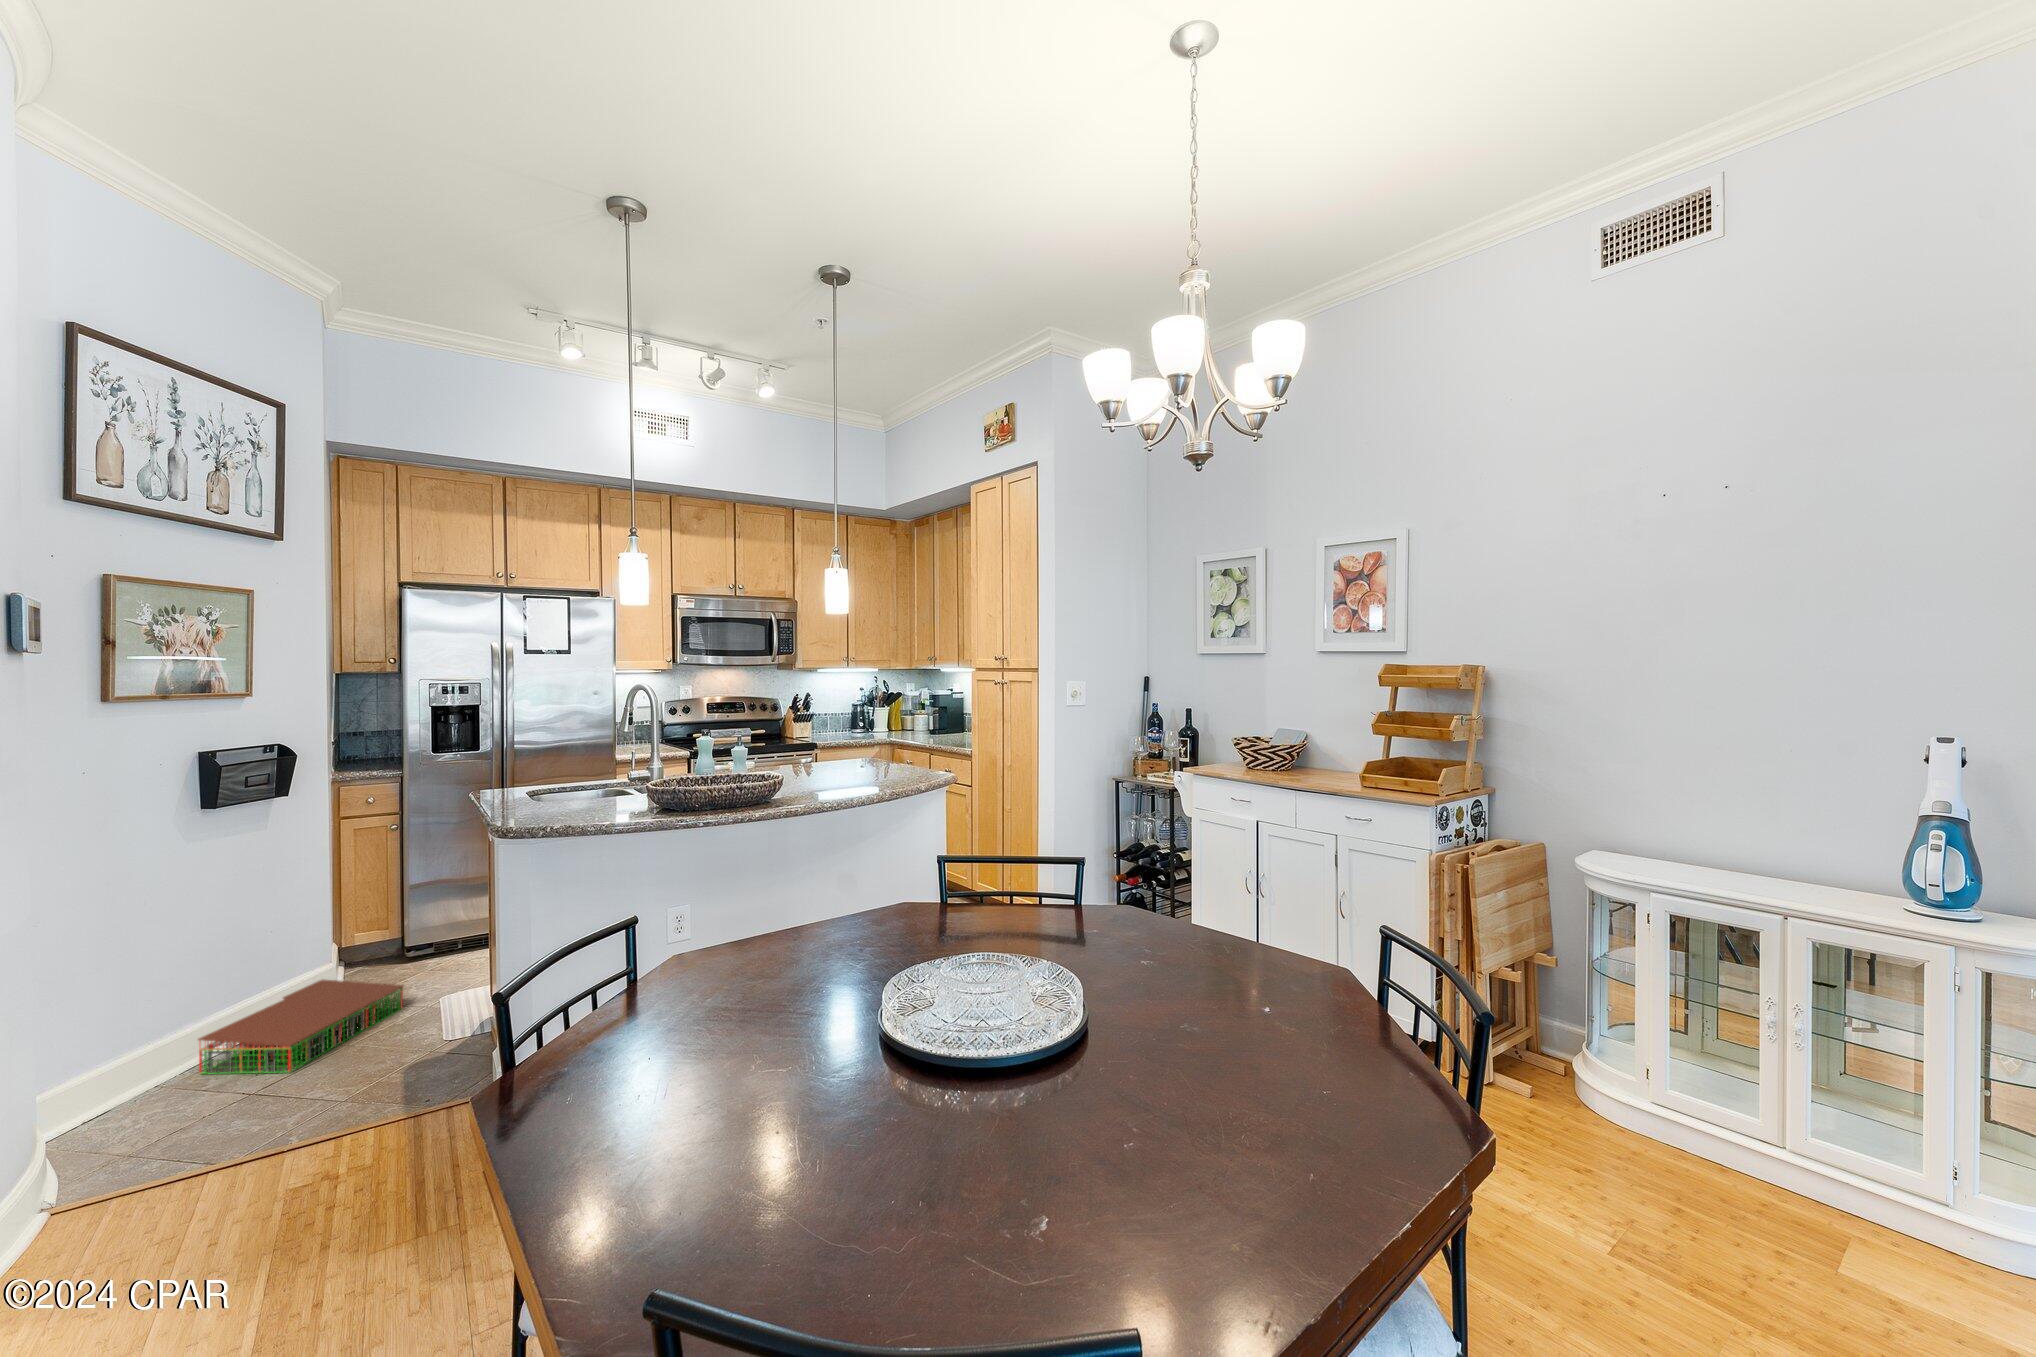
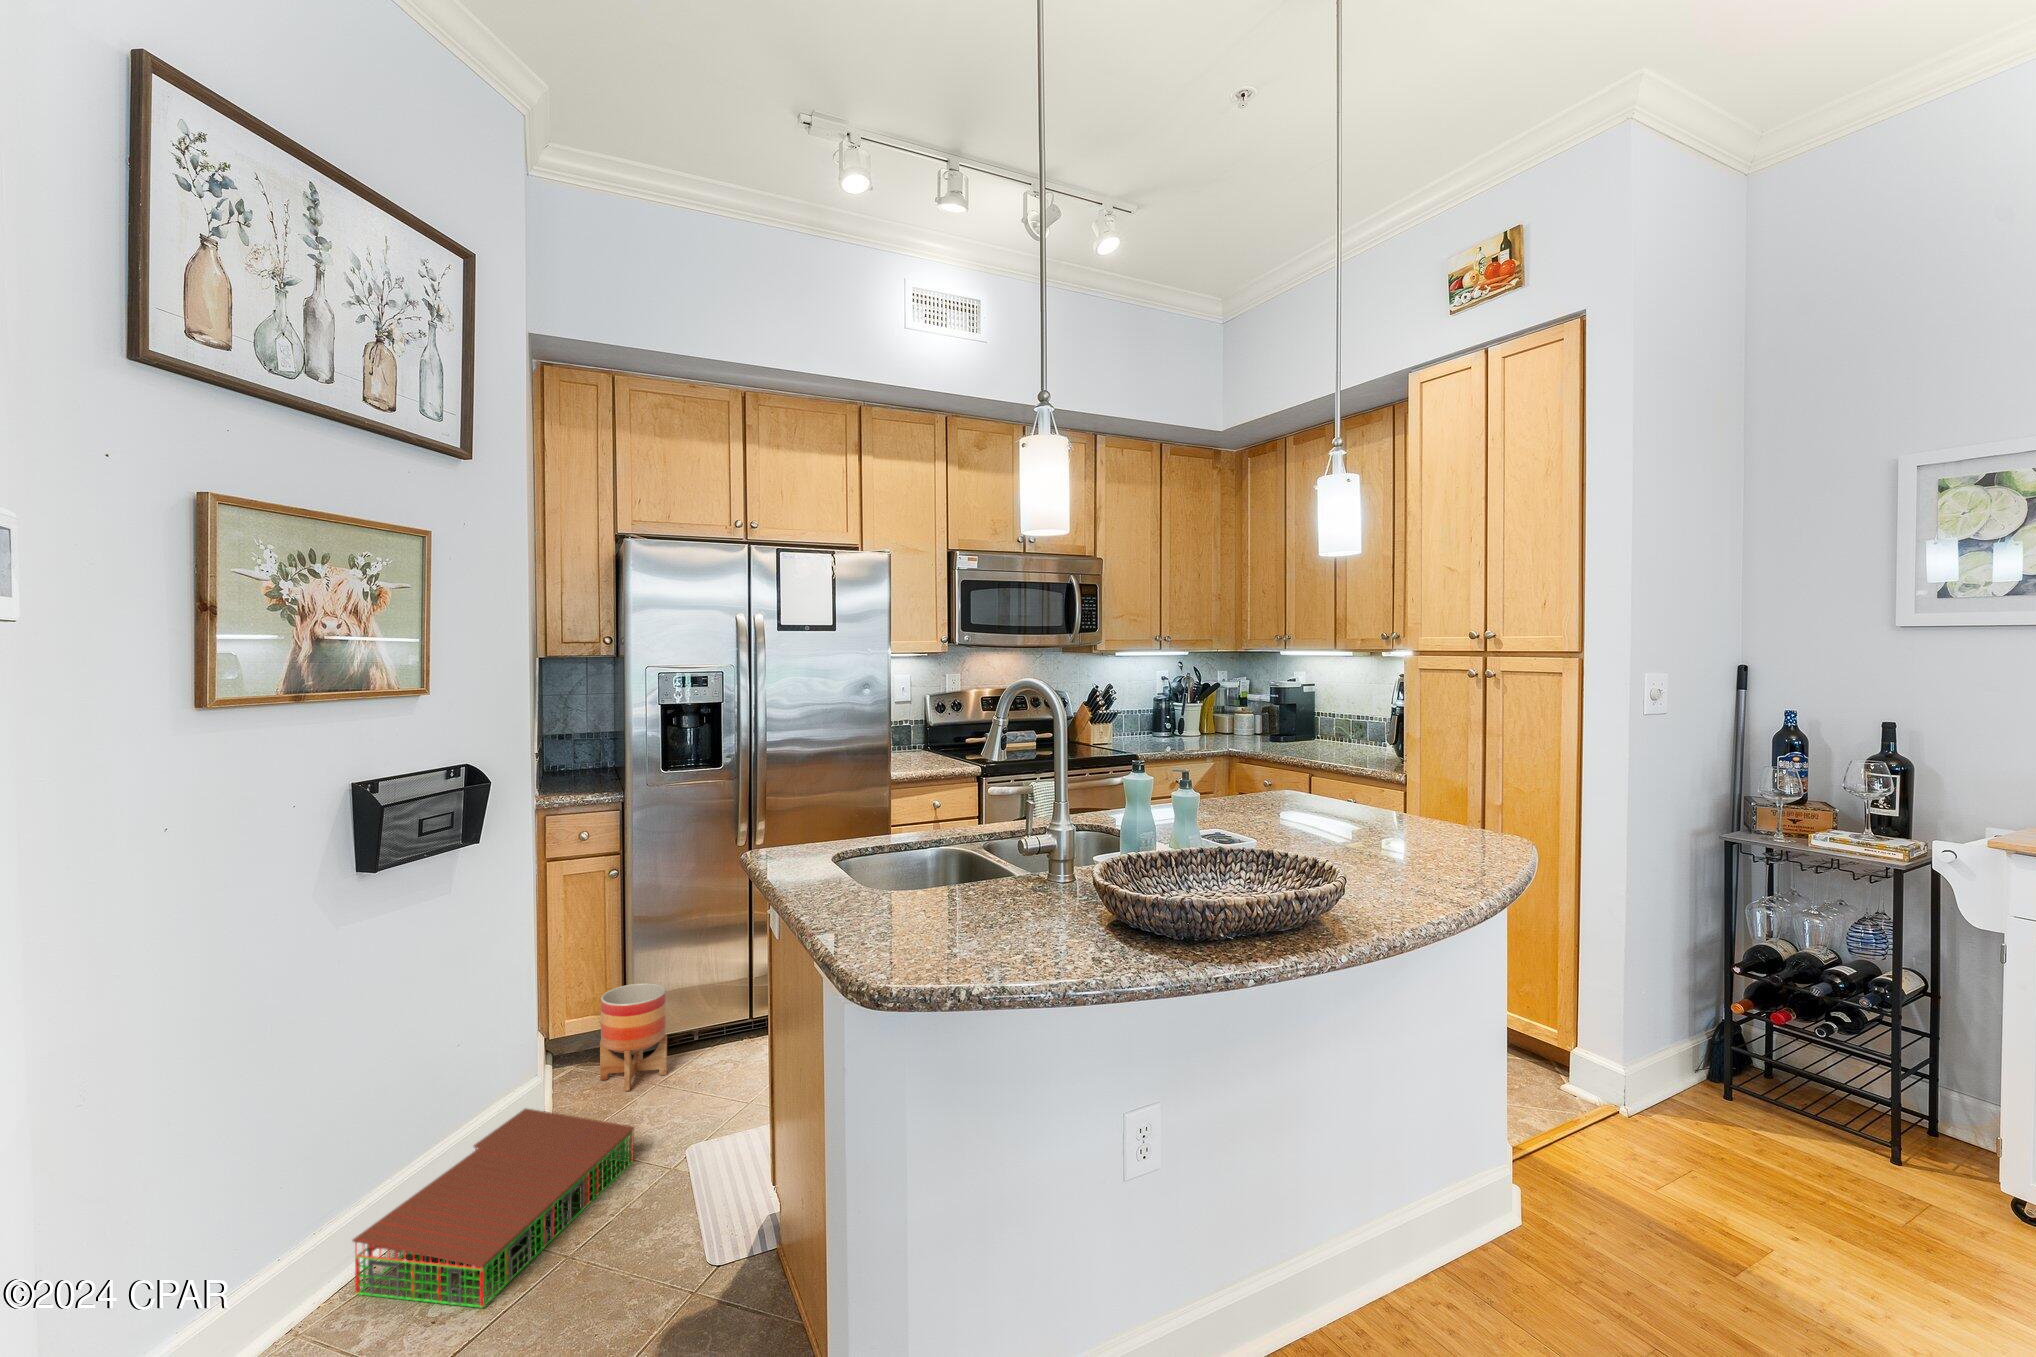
planter: none [383,905,436,976] -> present [600,983,667,1091]

